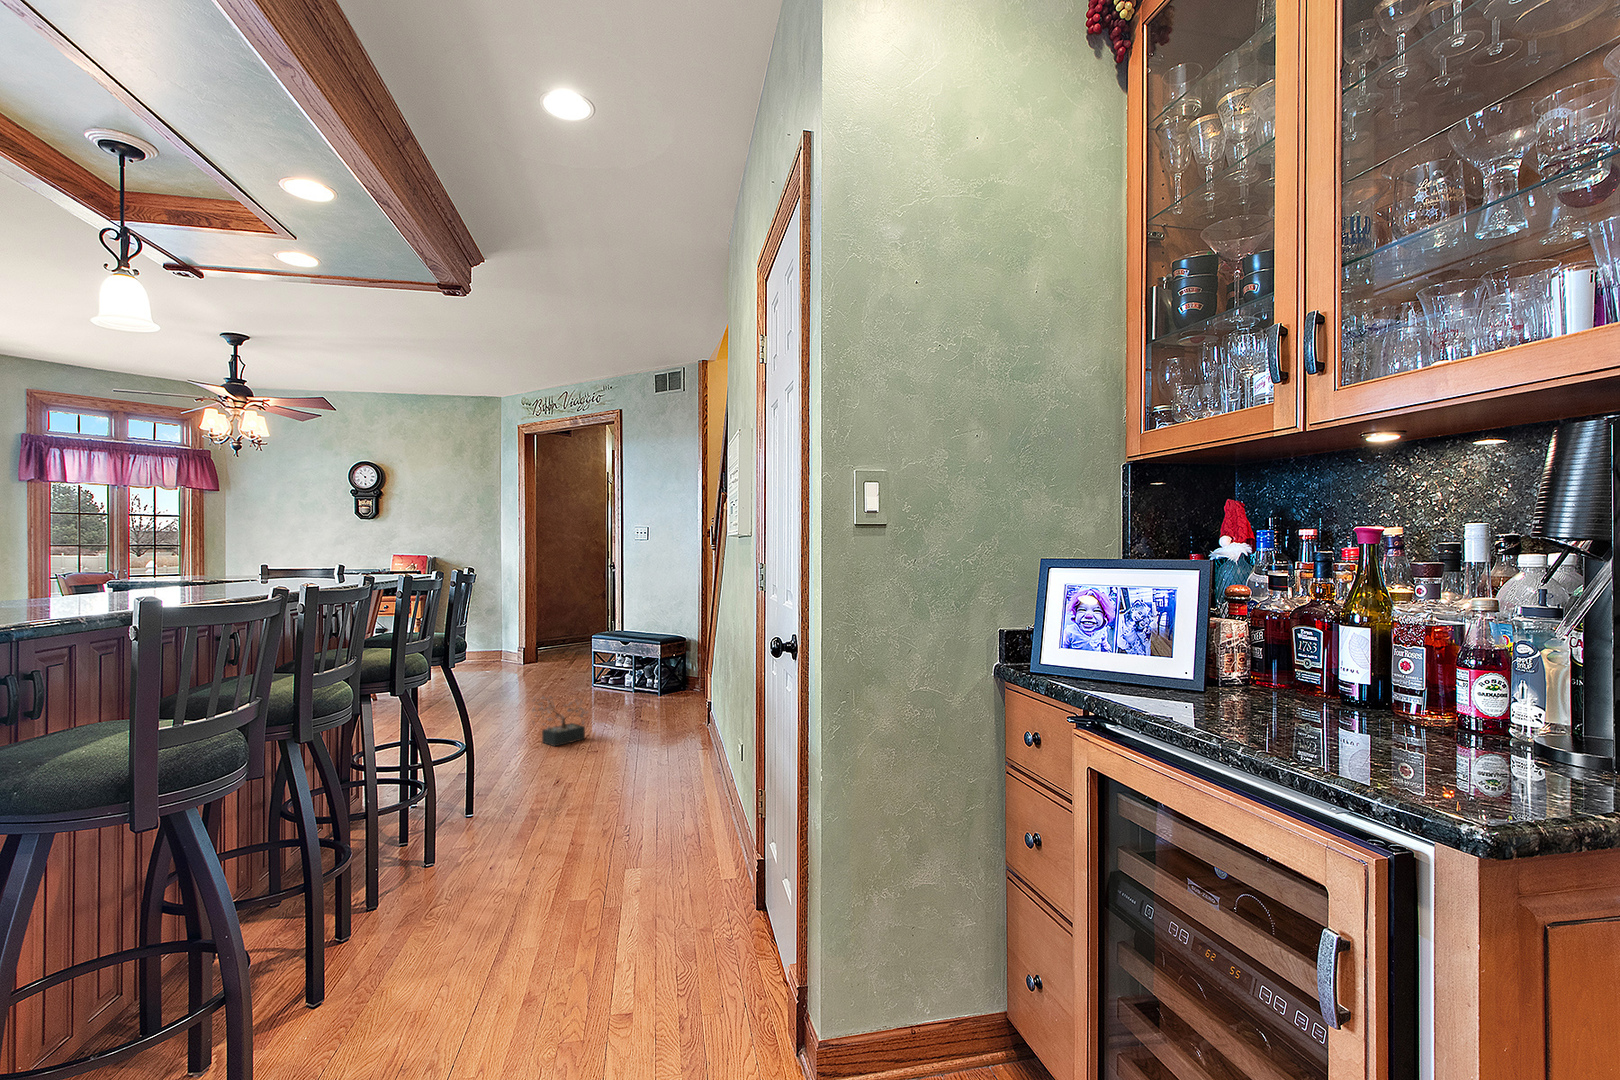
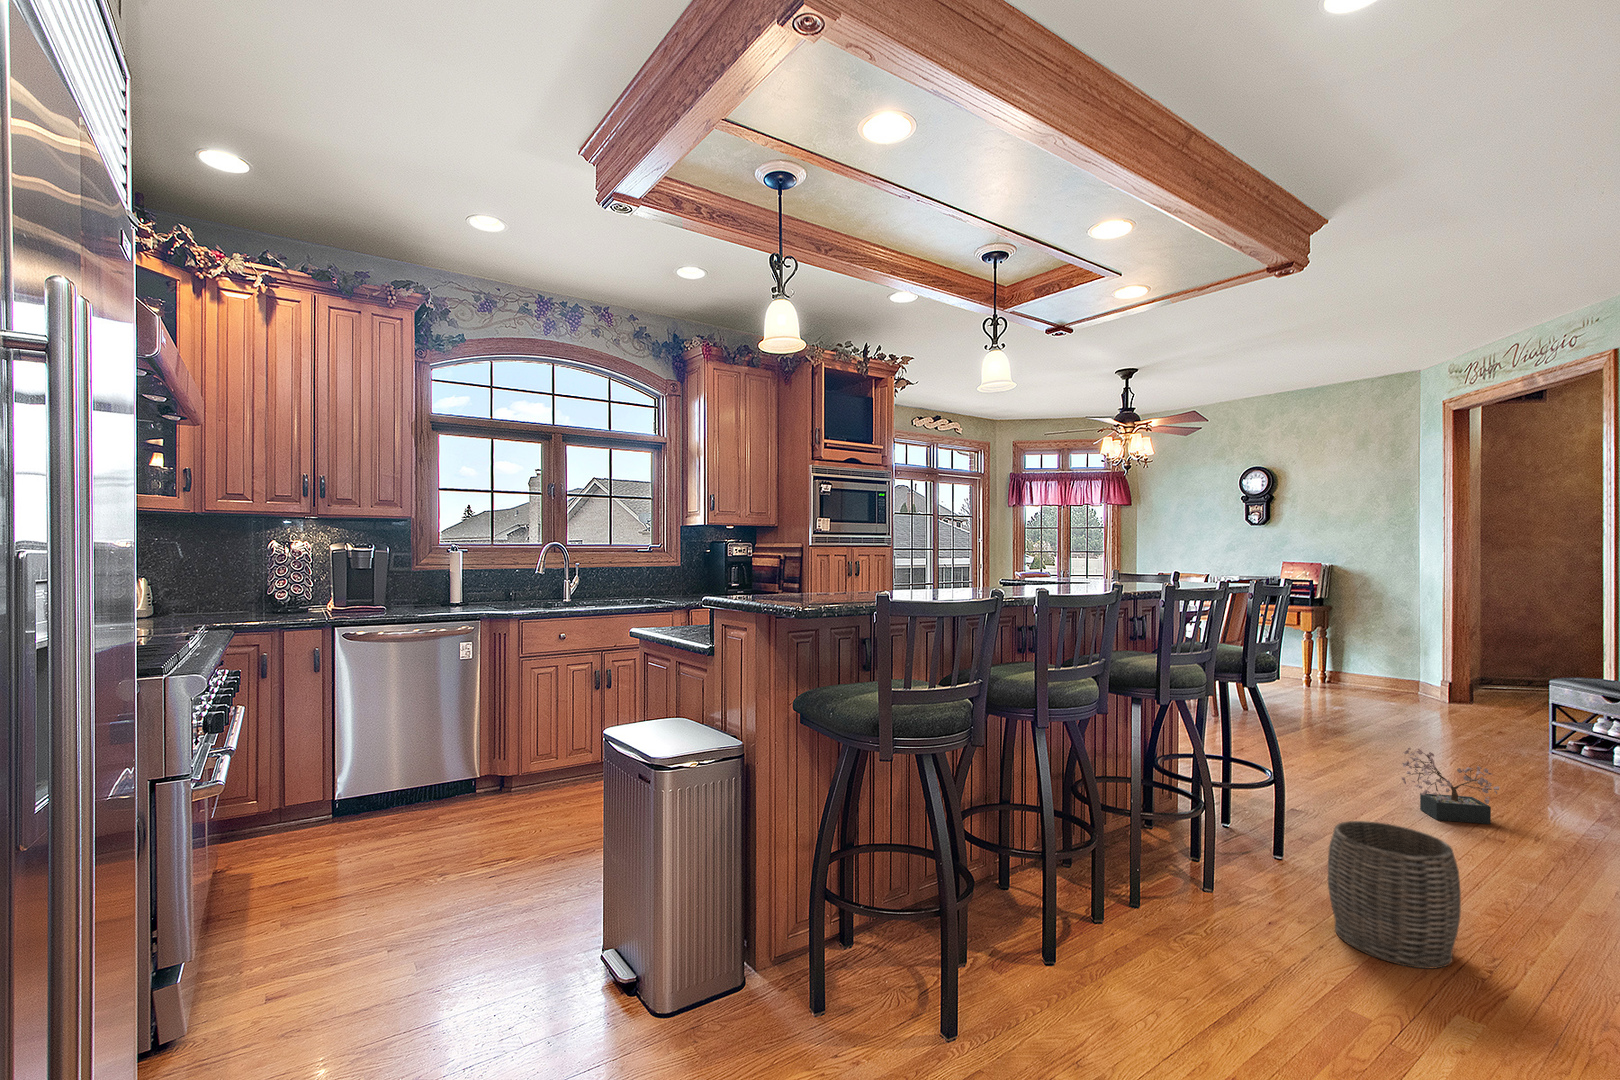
woven basket: none [527,751,612,857] -> present [1328,821,1461,969]

